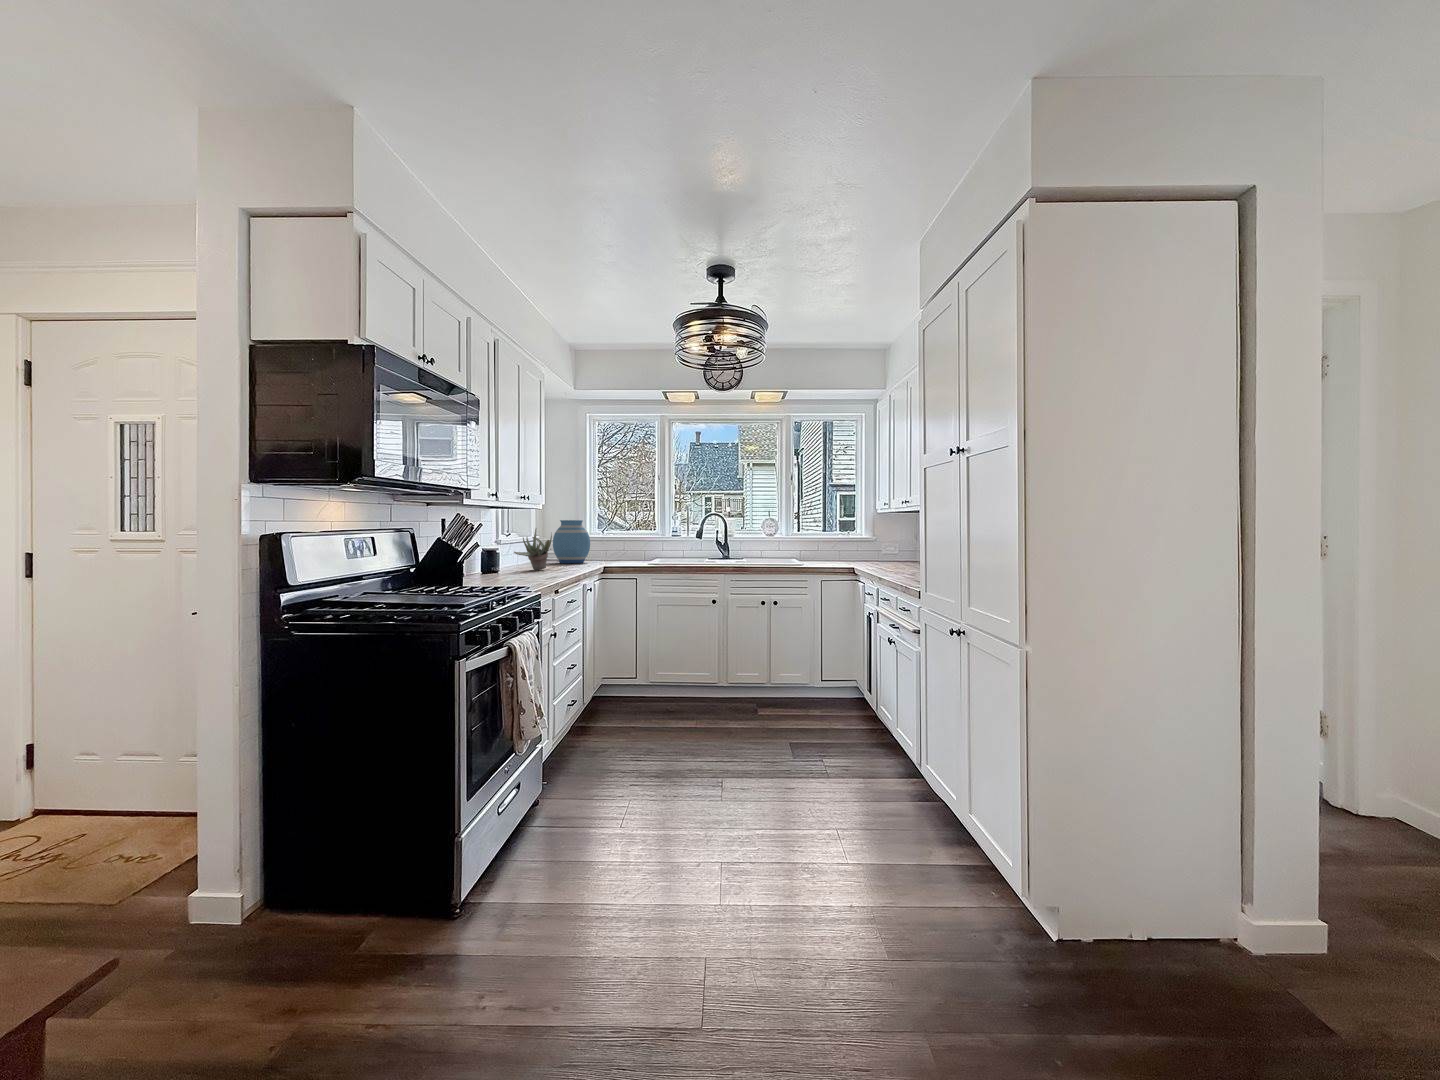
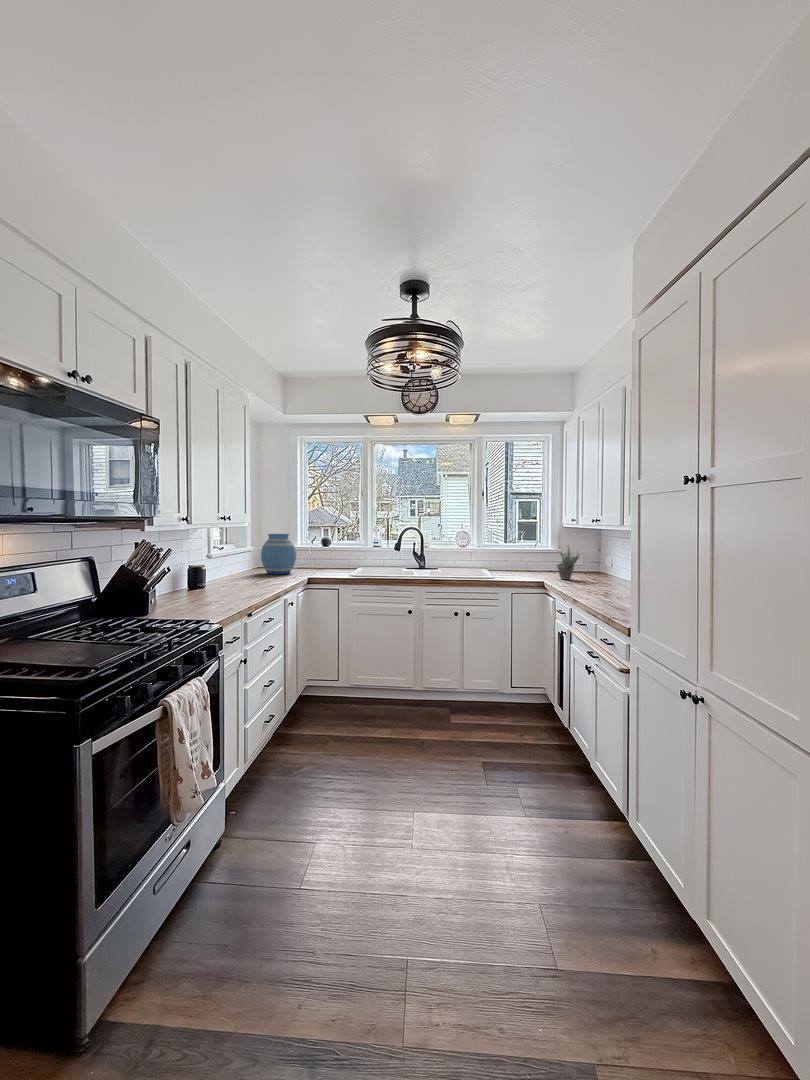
succulent plant: present [514,529,552,570] -> present [556,546,579,580]

